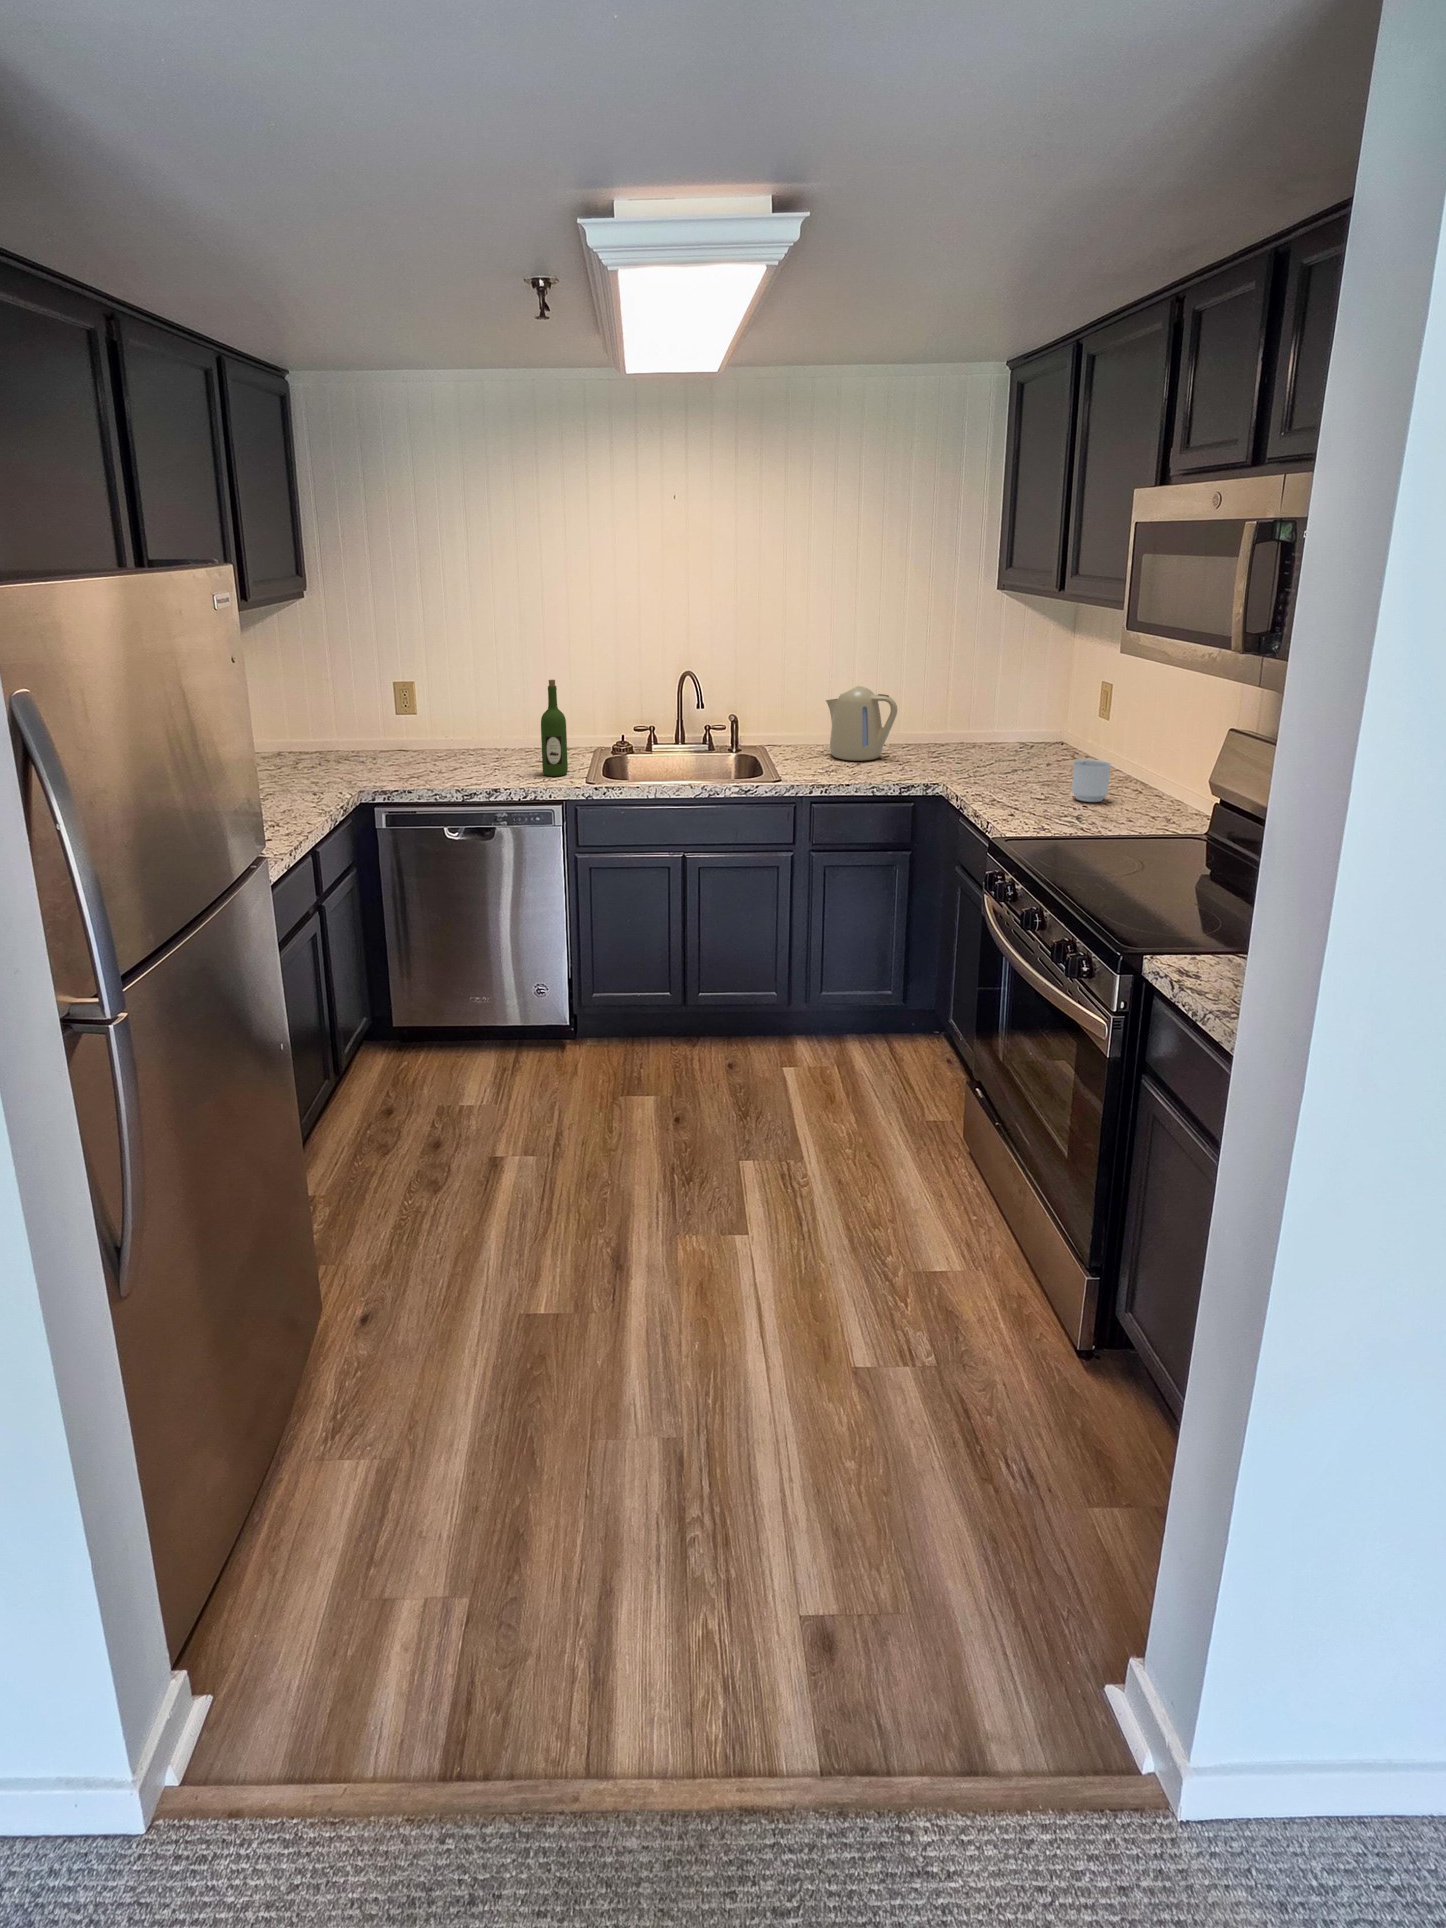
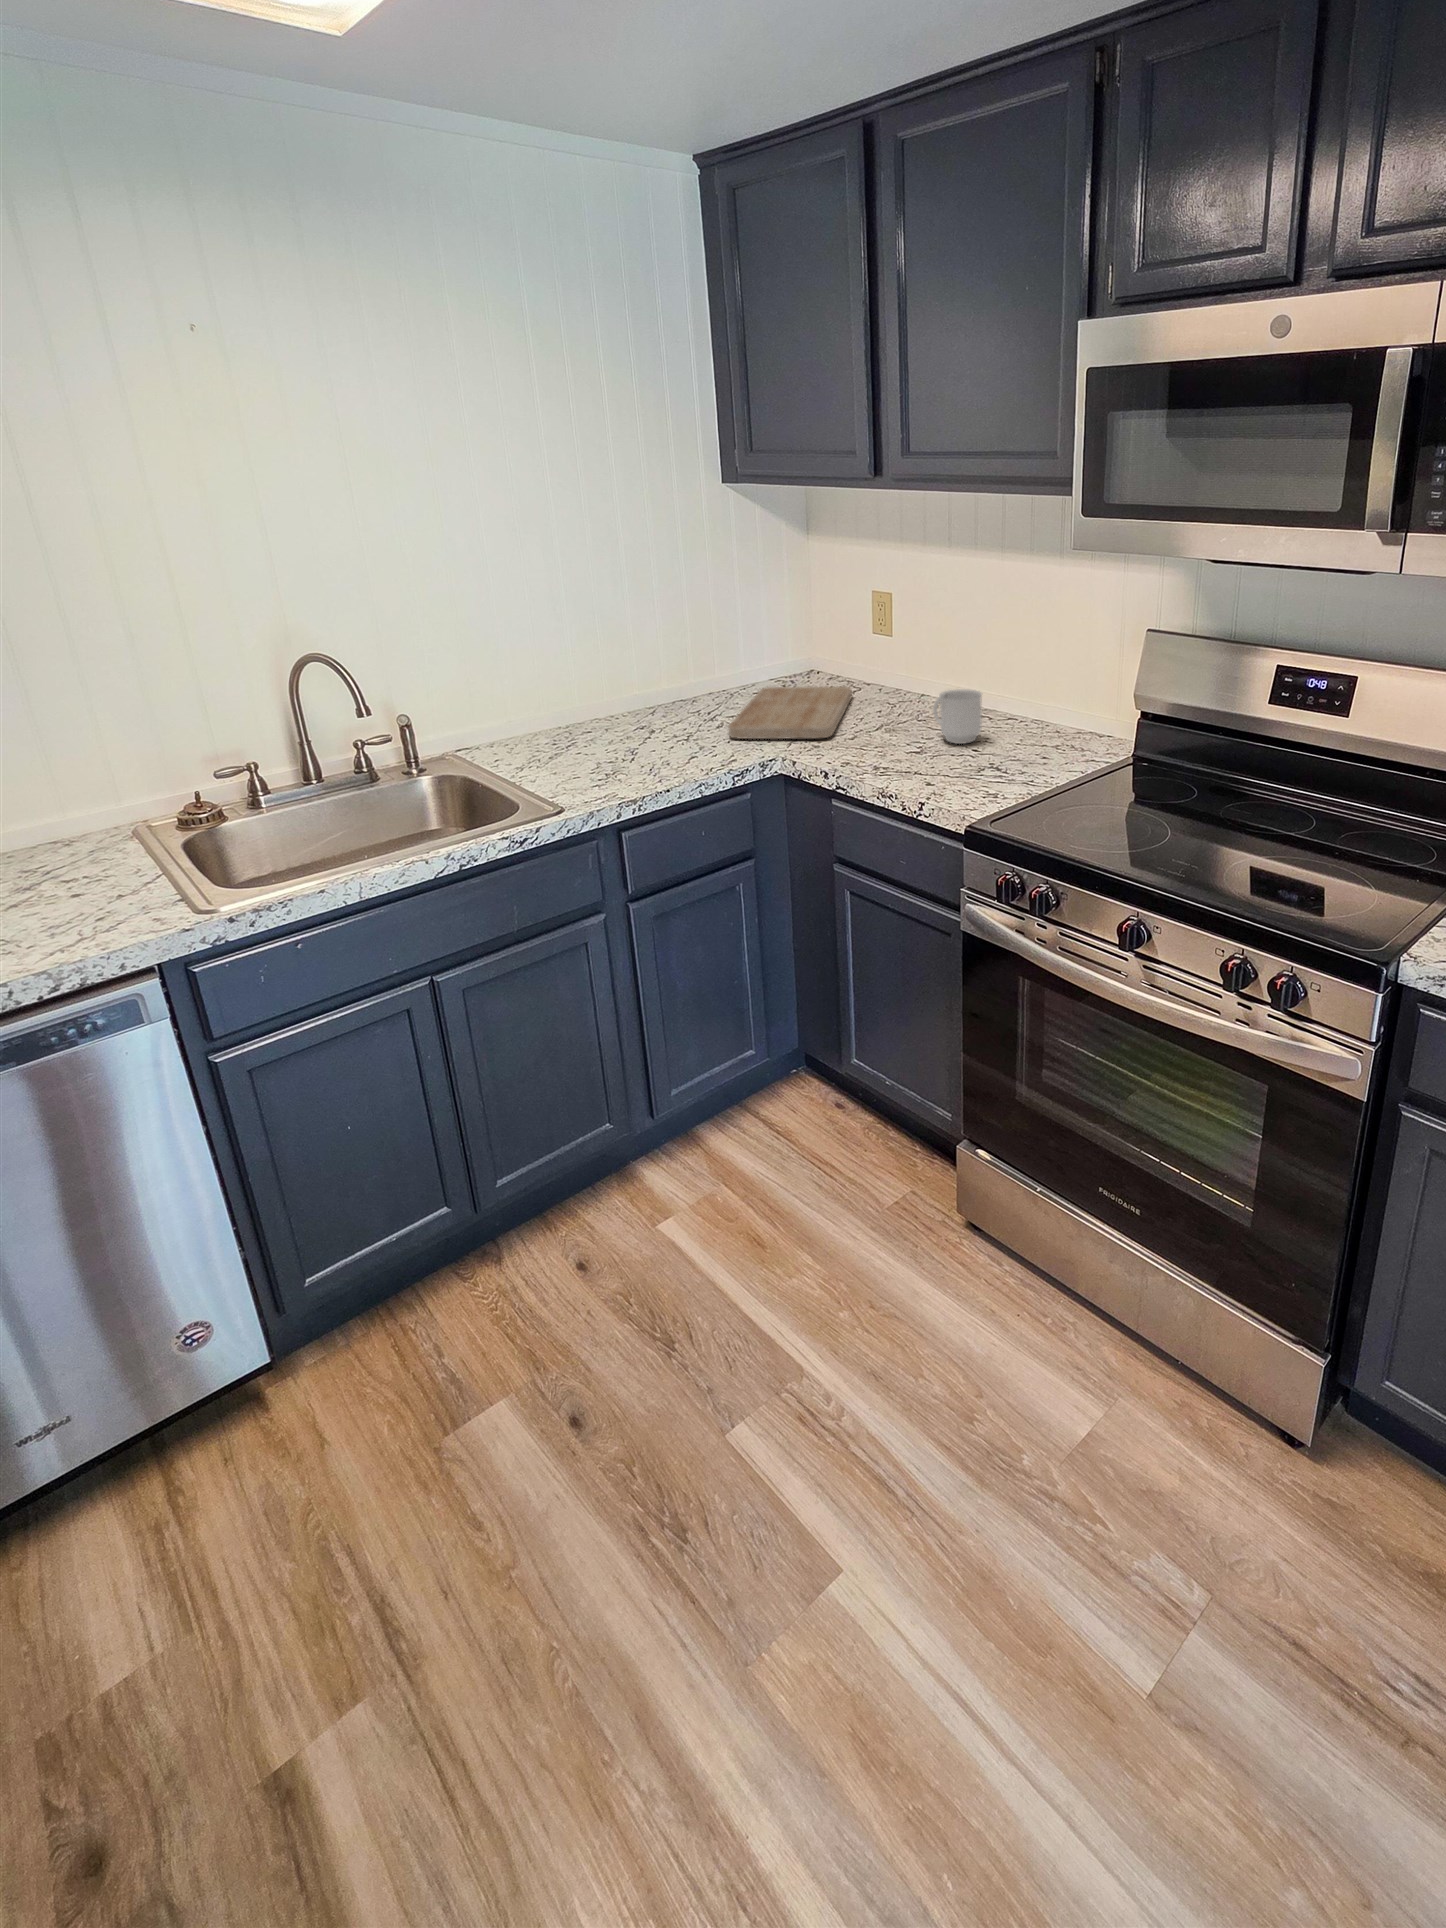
wine bottle: present [541,680,568,776] -> none [34,717,132,921]
kettle: present [826,686,897,761] -> none [548,636,662,748]
cutting board: none [928,746,1059,780] -> present [728,687,852,739]

